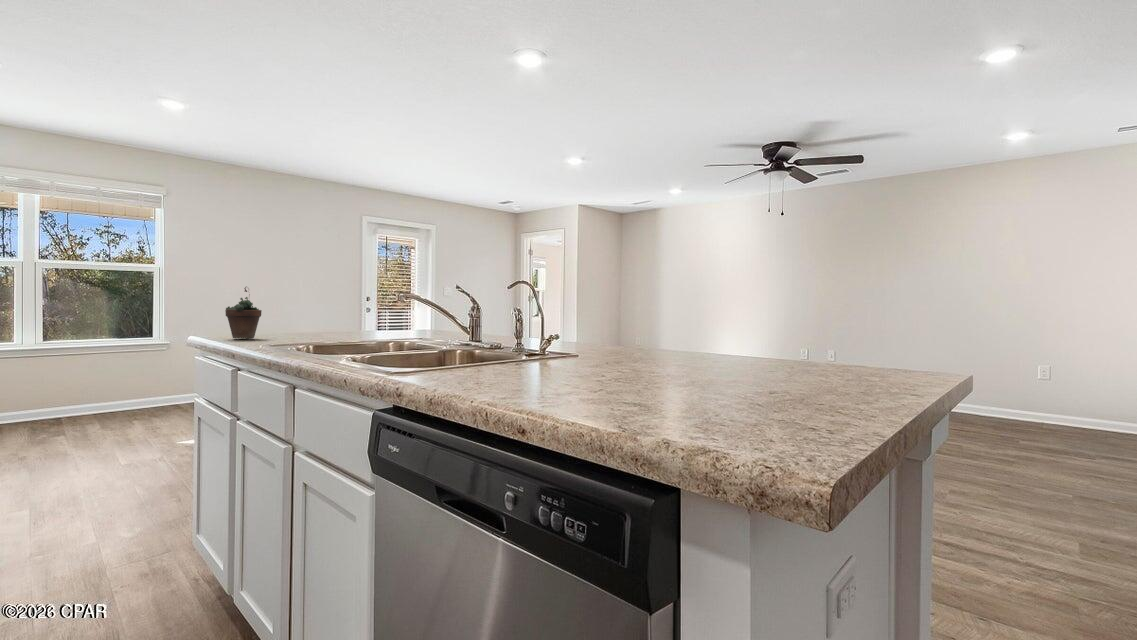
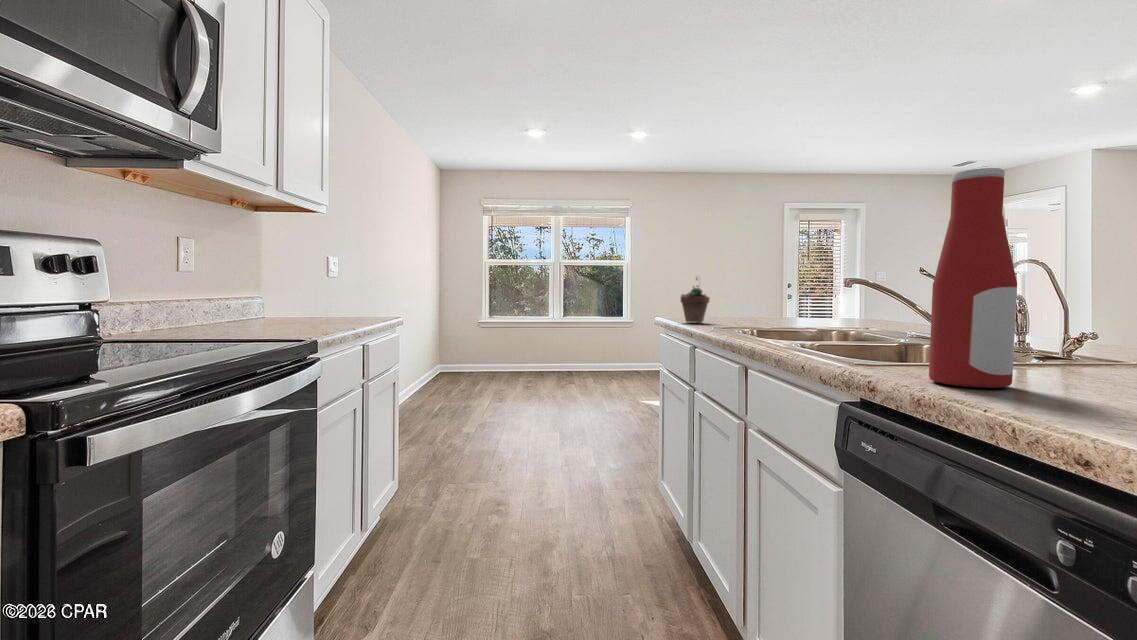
bottle: none [442,211,498,384] -> present [929,168,1017,388]

